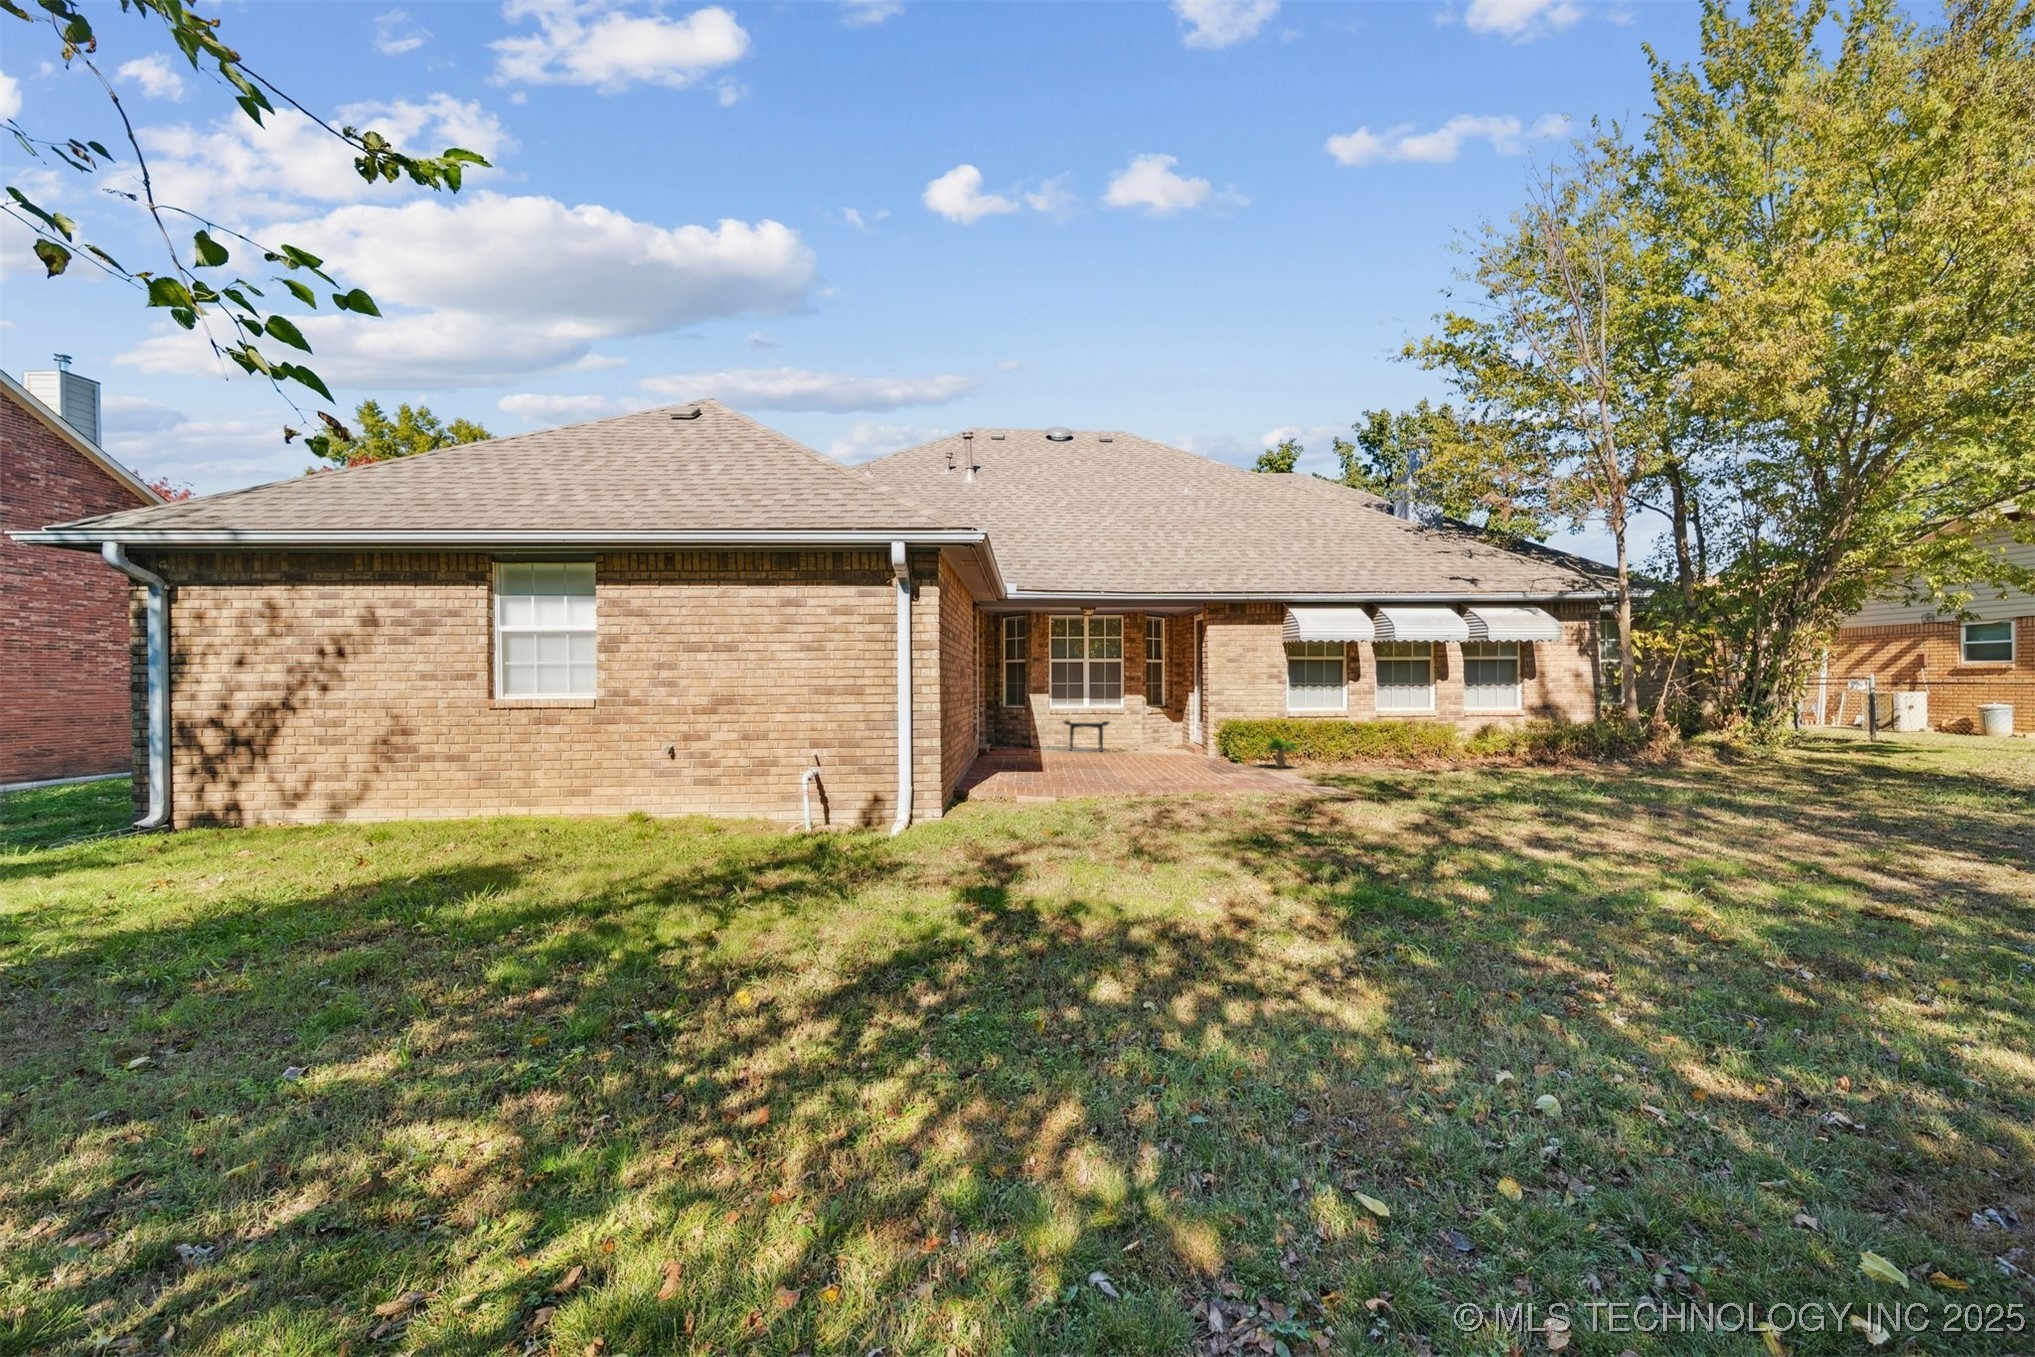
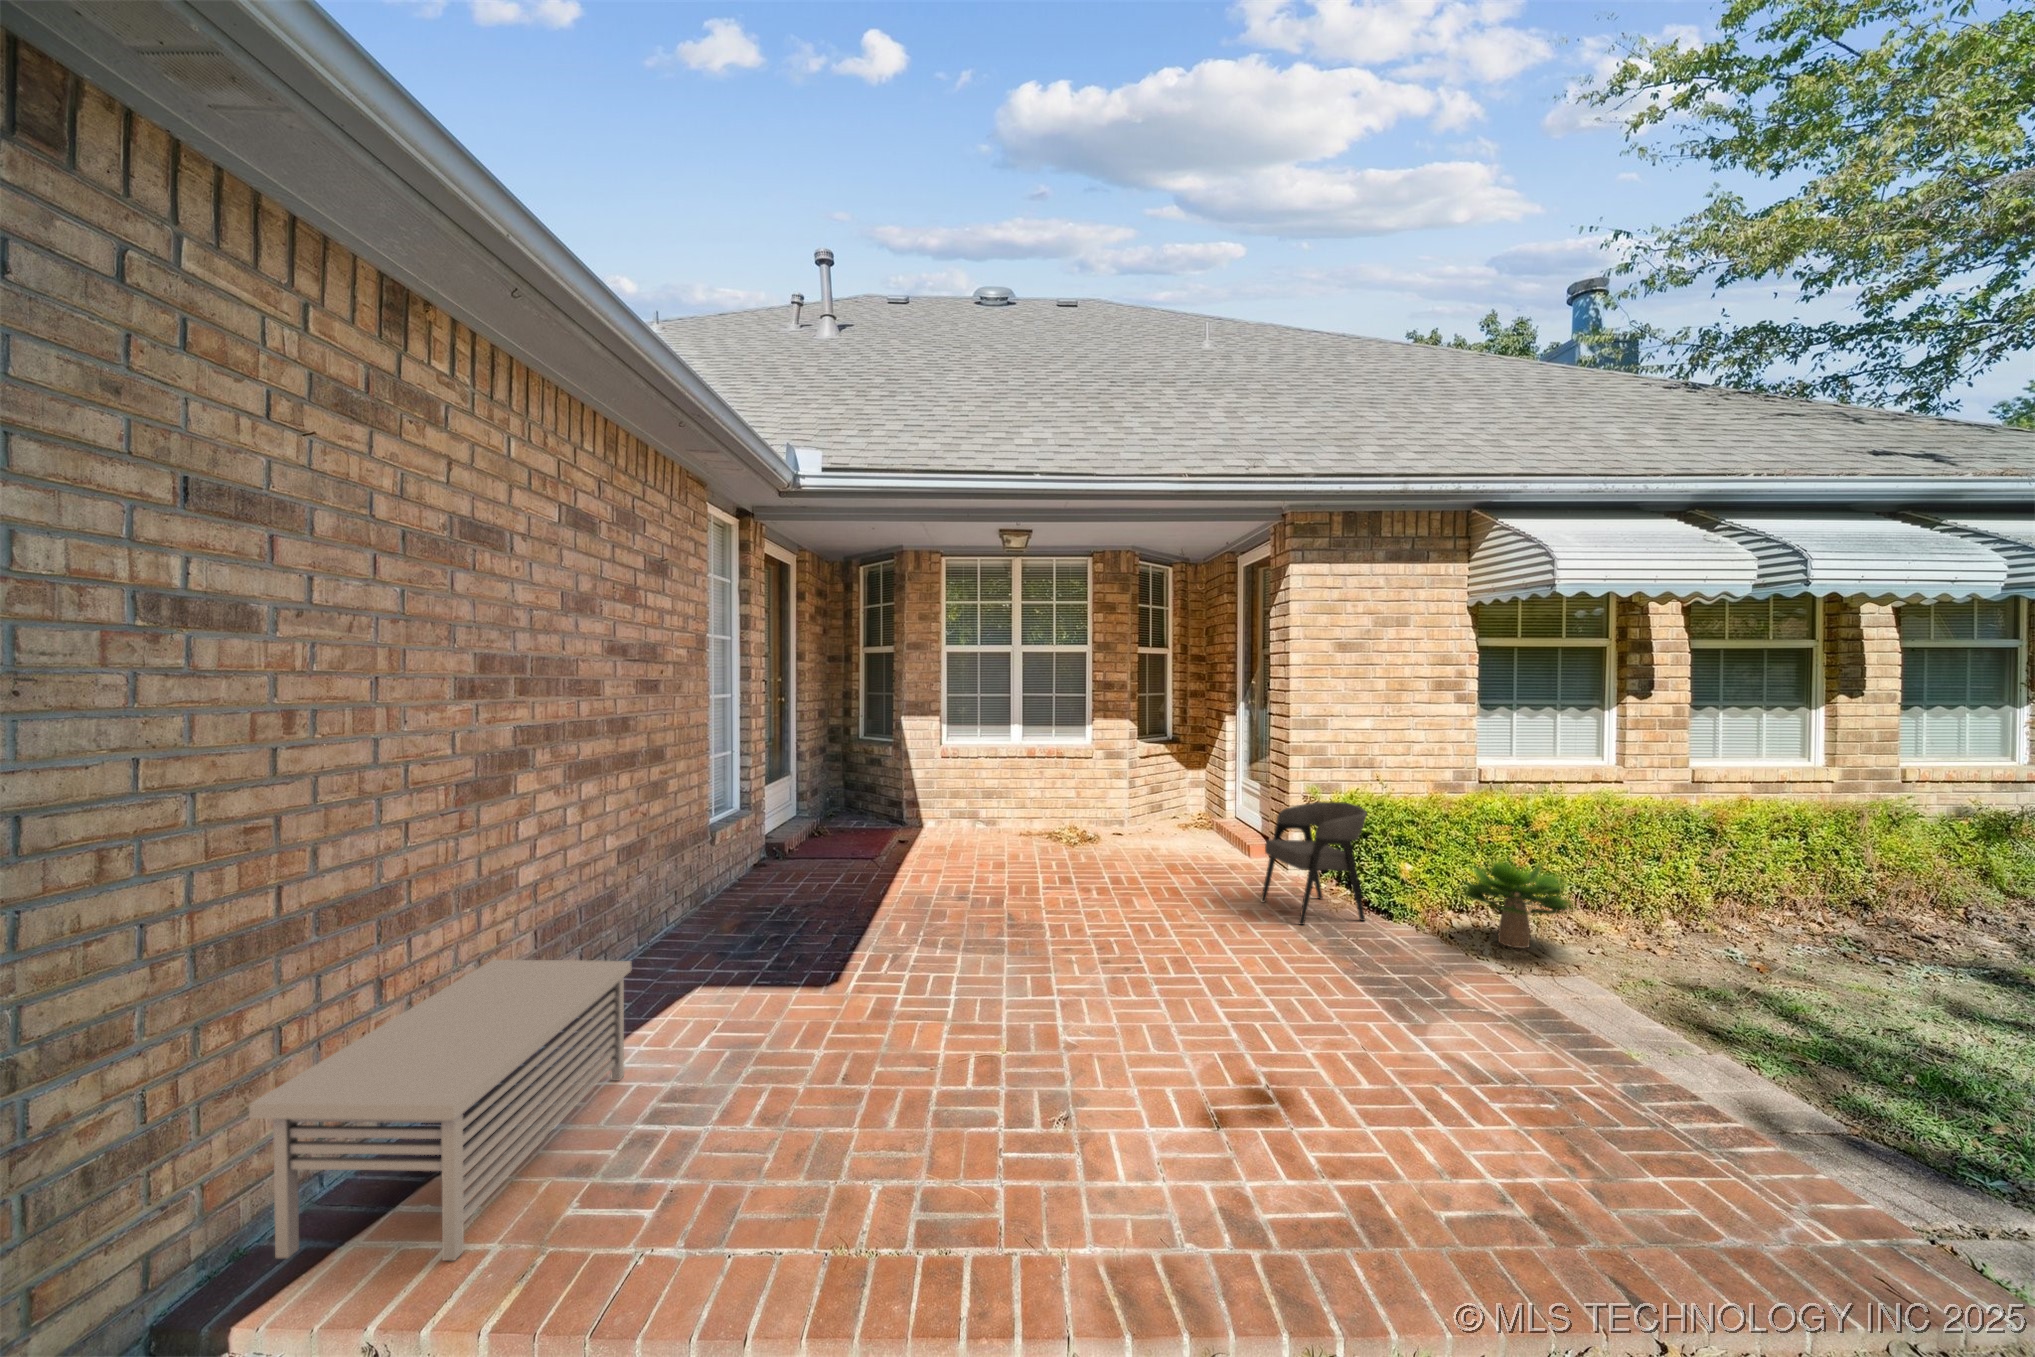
round table: present [1064,720,1109,751] -> none [954,773,1061,852]
chair: none [1194,721,1232,764] -> present [1261,802,1367,925]
storage bench: none [974,745,1014,785] -> present [249,960,631,1261]

